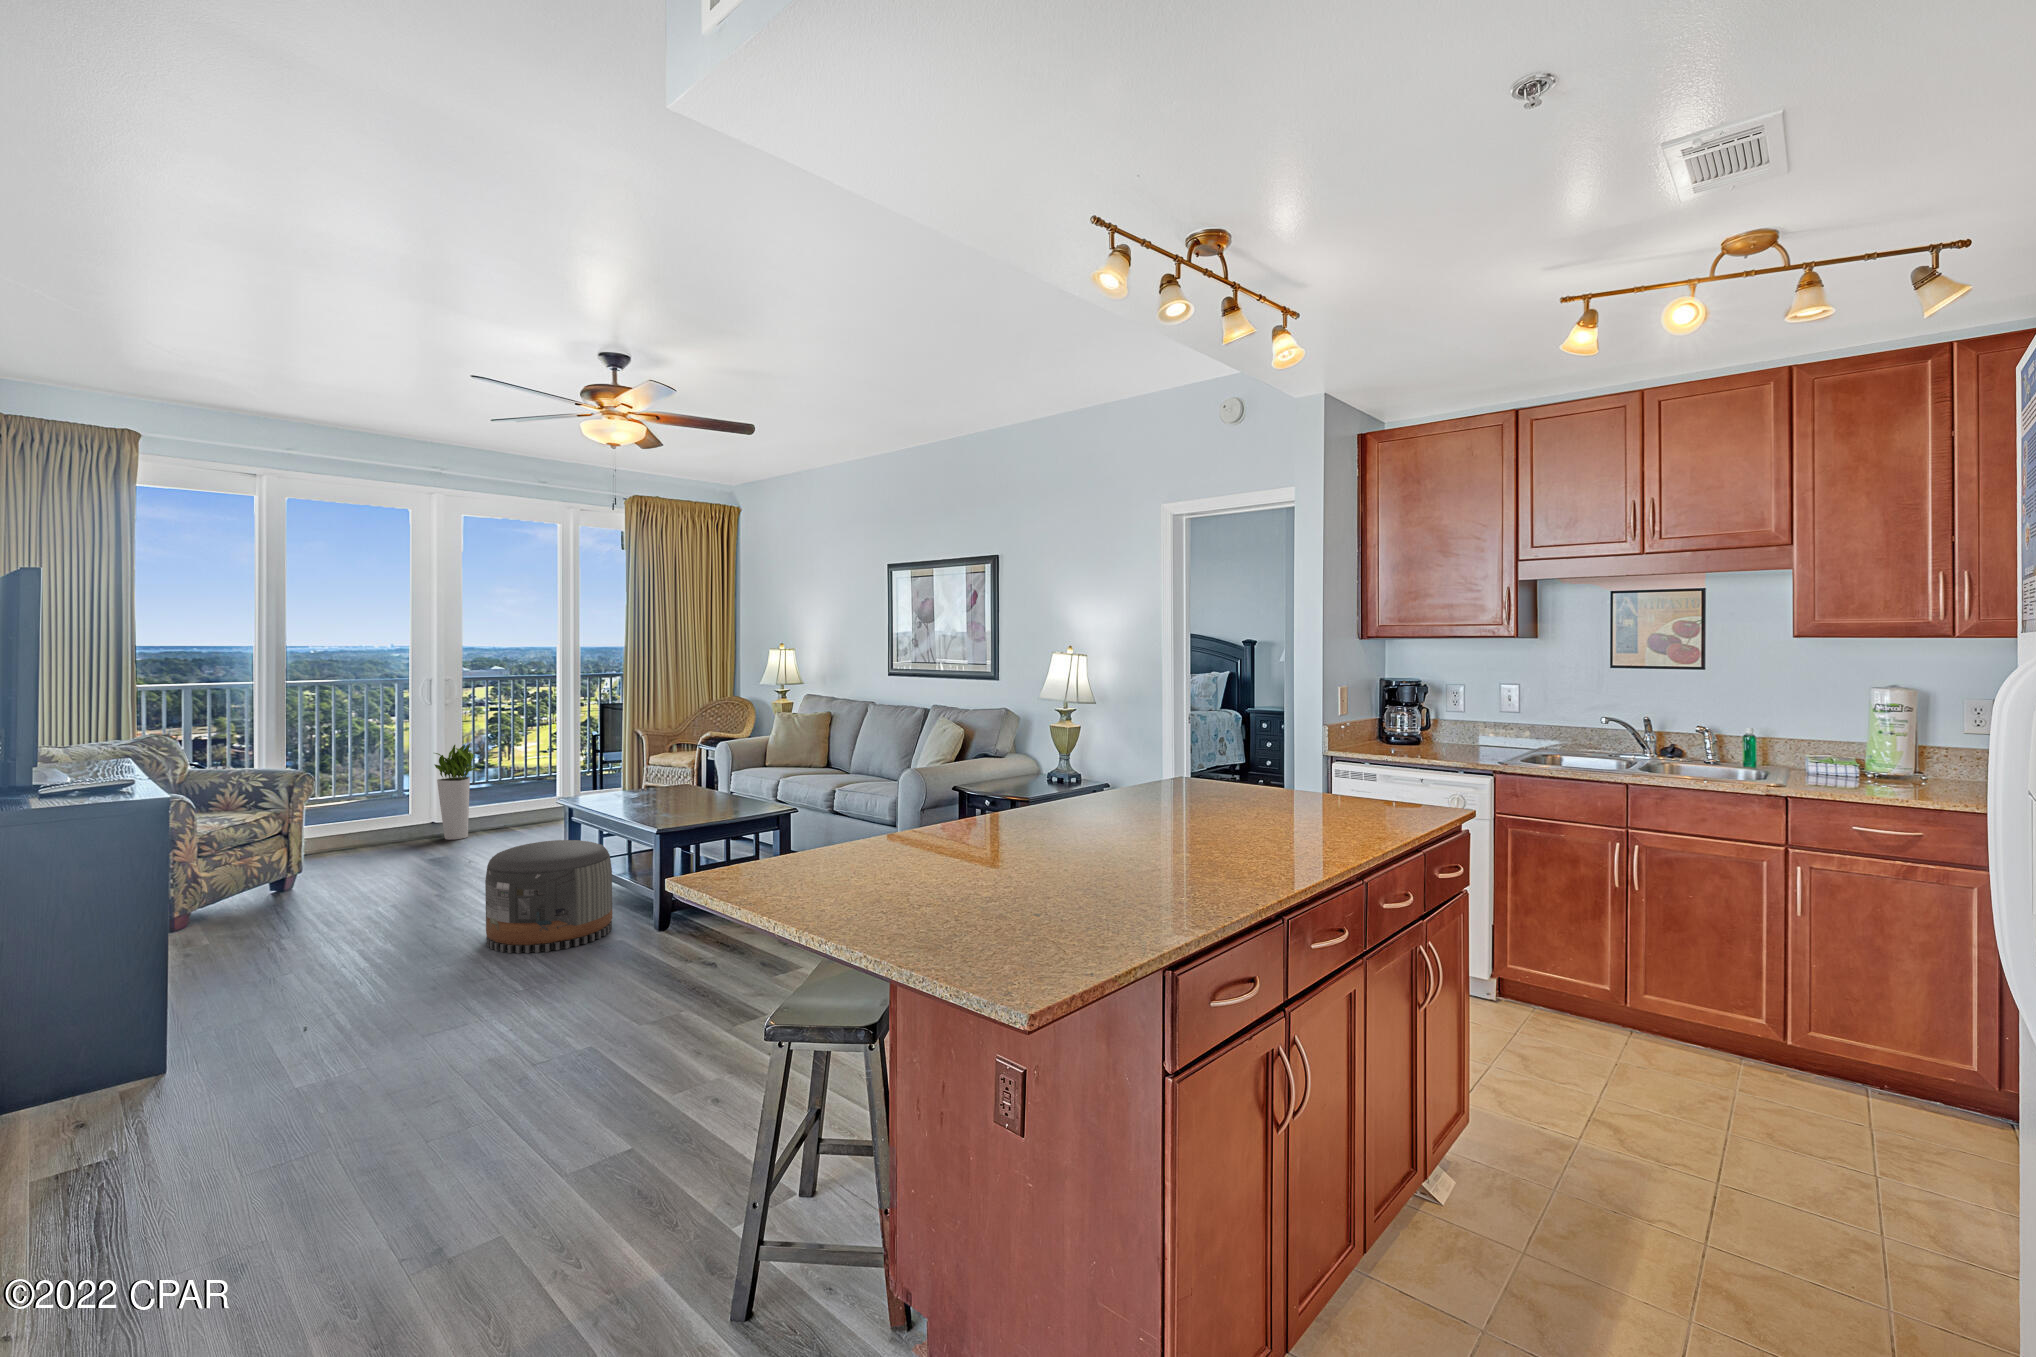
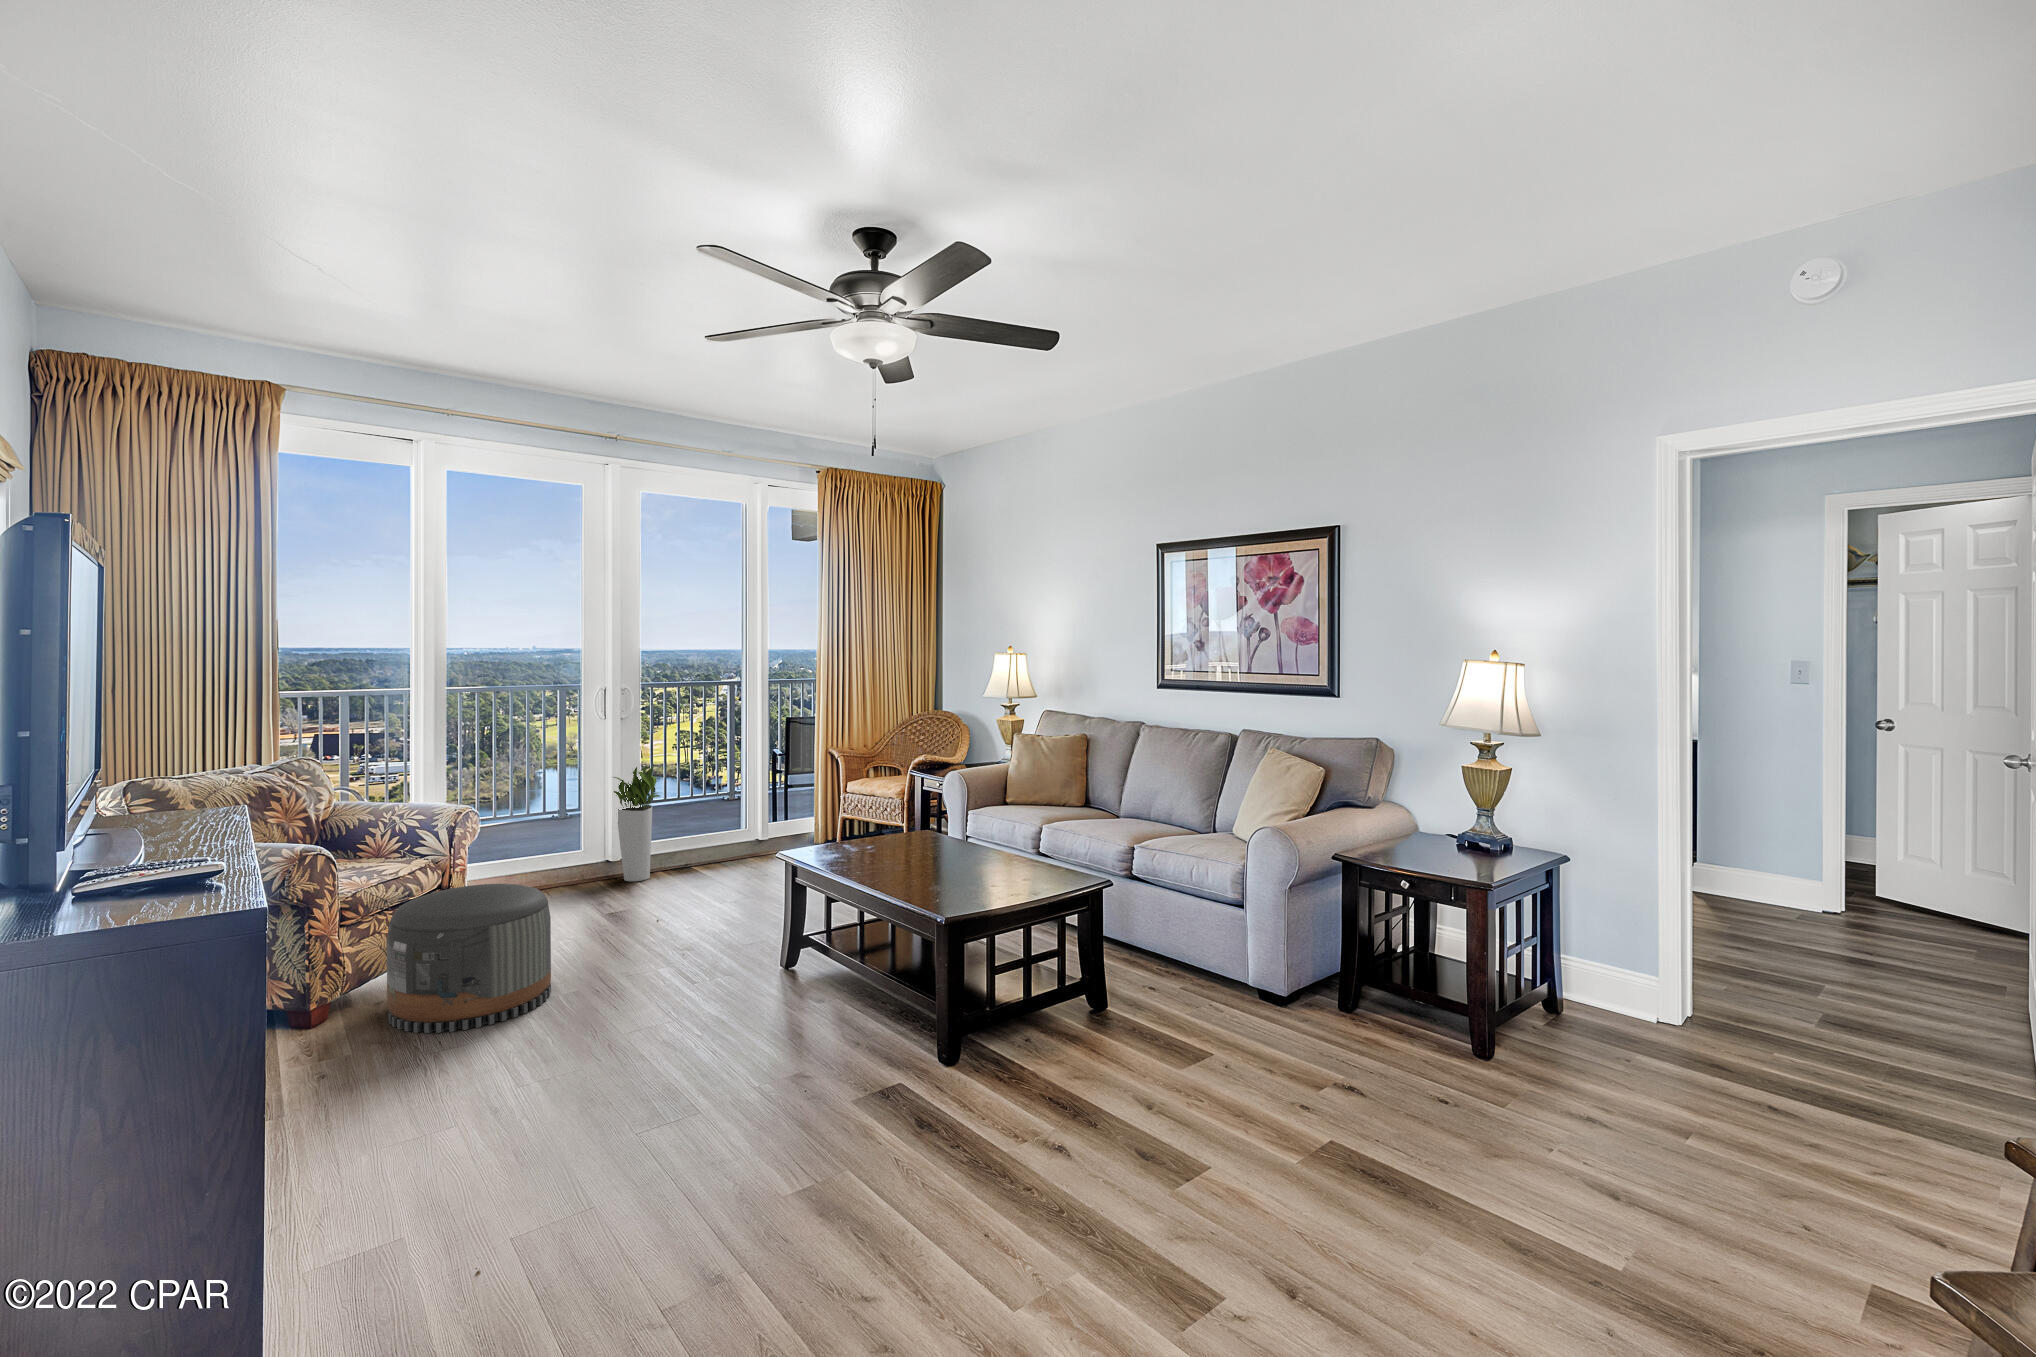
pouf: present [485,840,612,953] -> present [386,884,551,1033]

